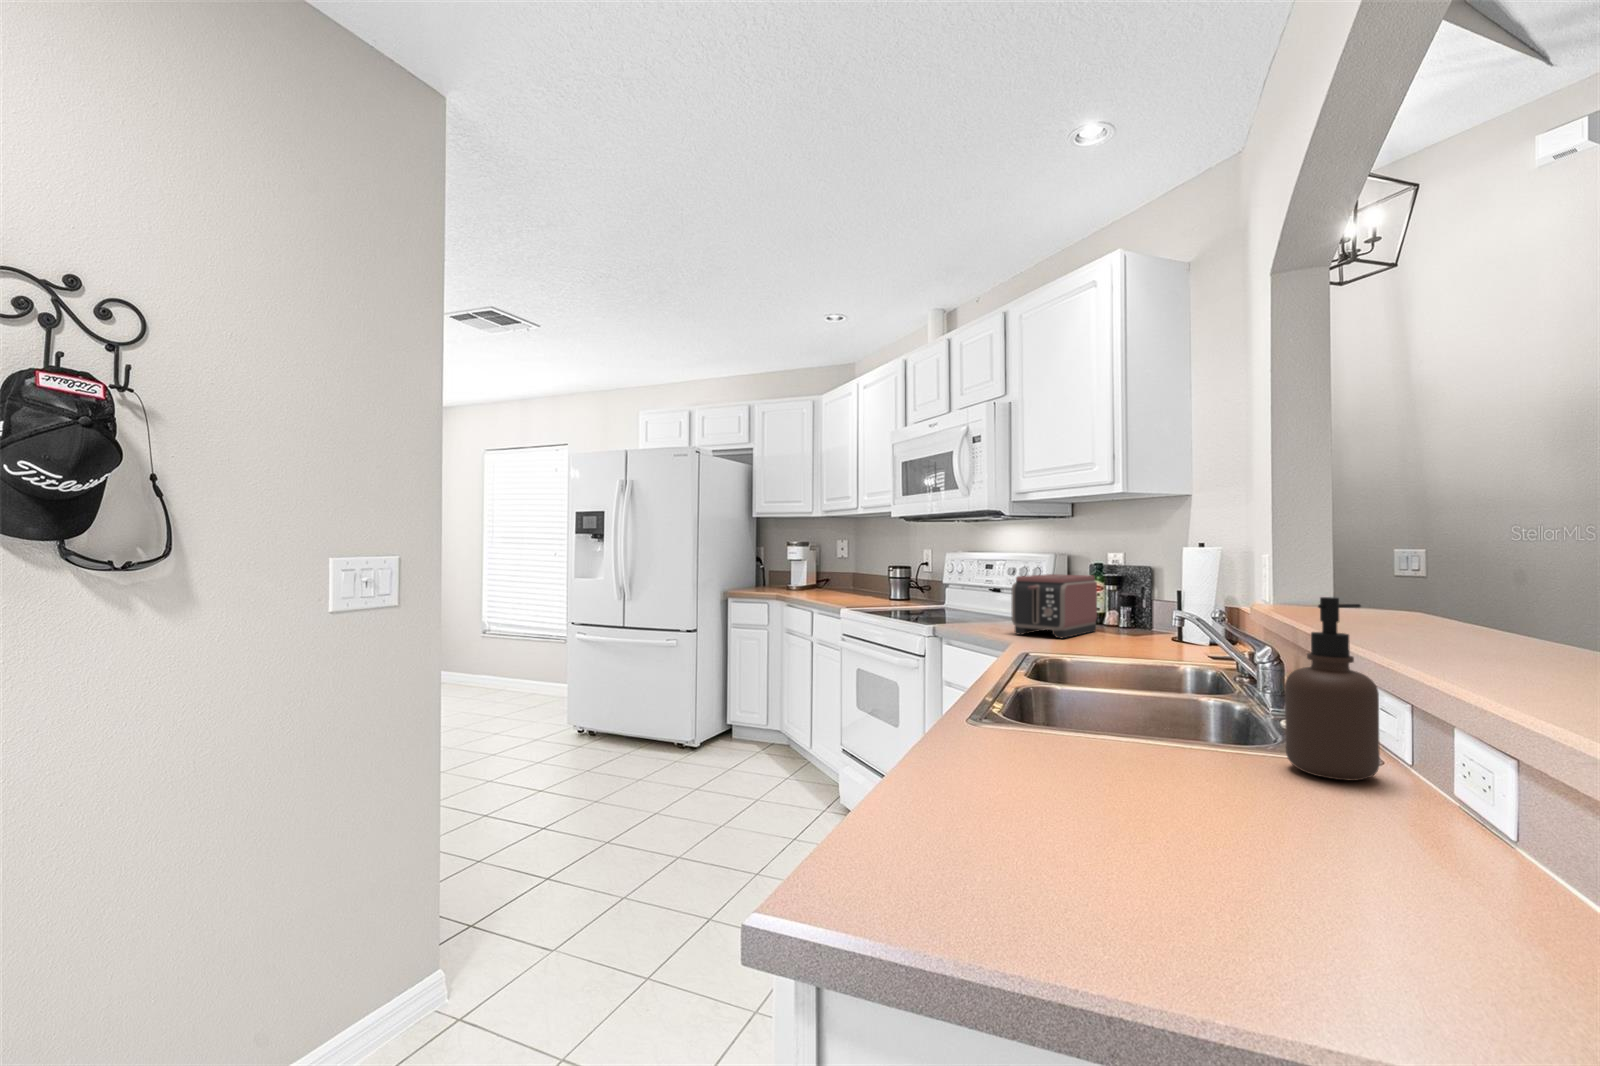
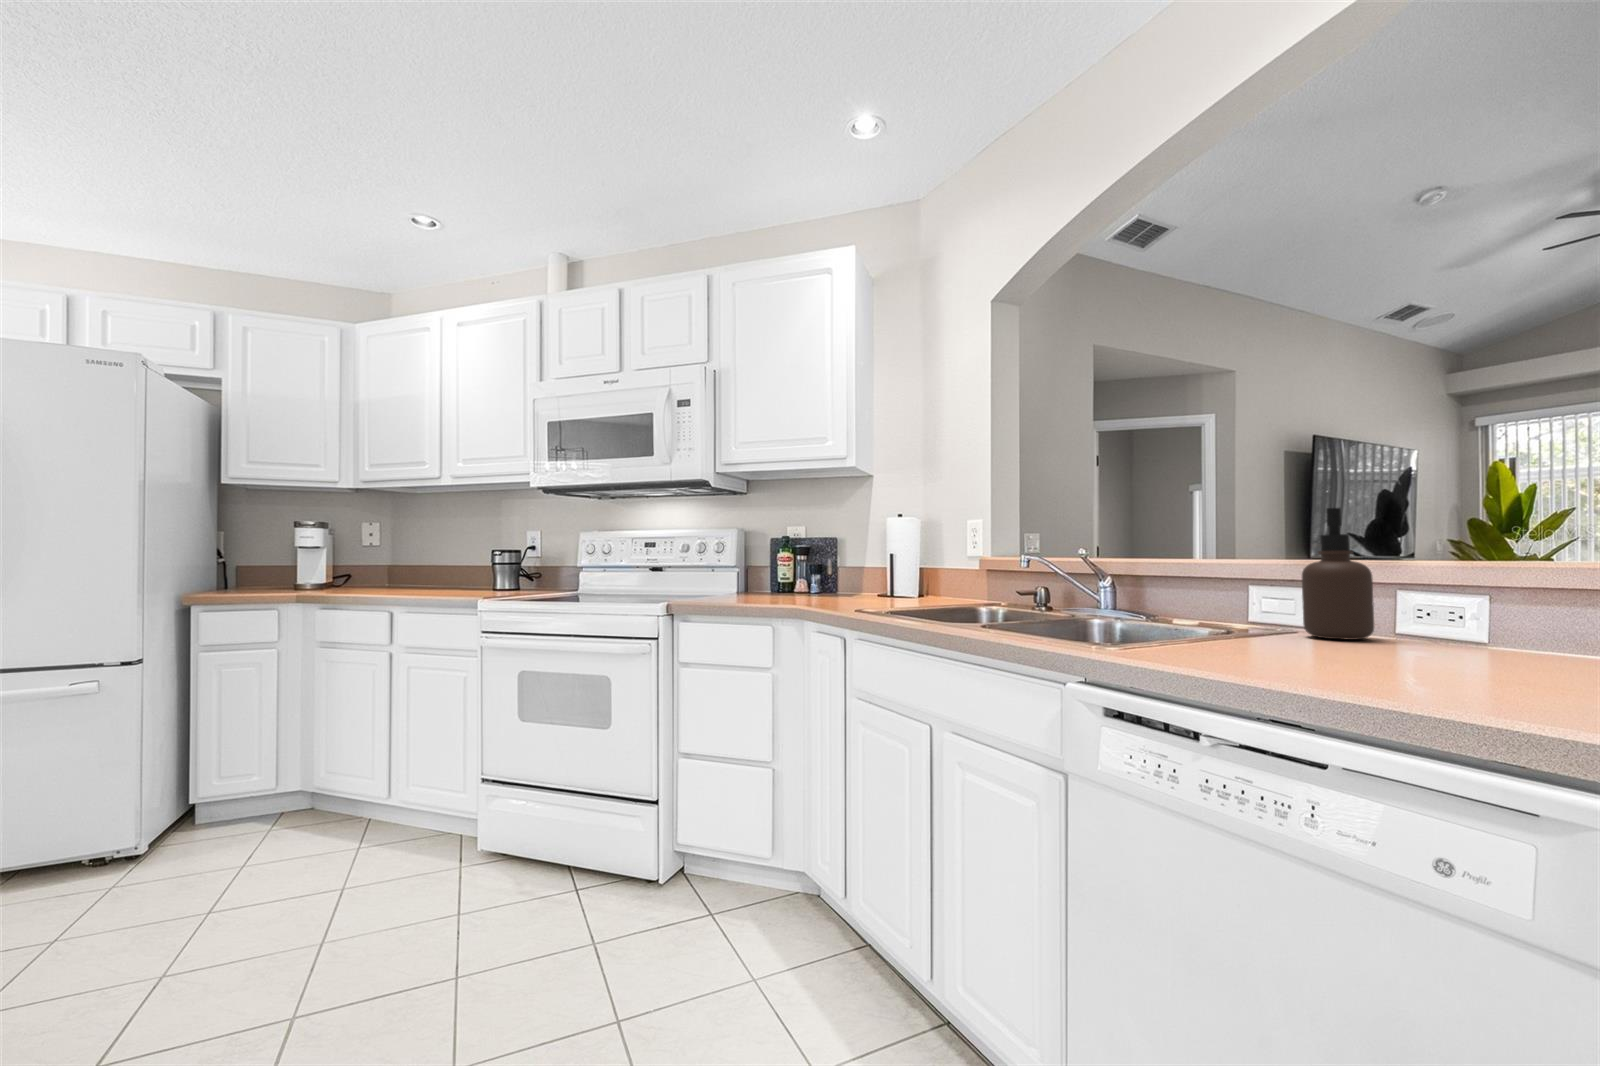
toaster: present [1012,574,1097,639] -> none [761,542,821,603]

